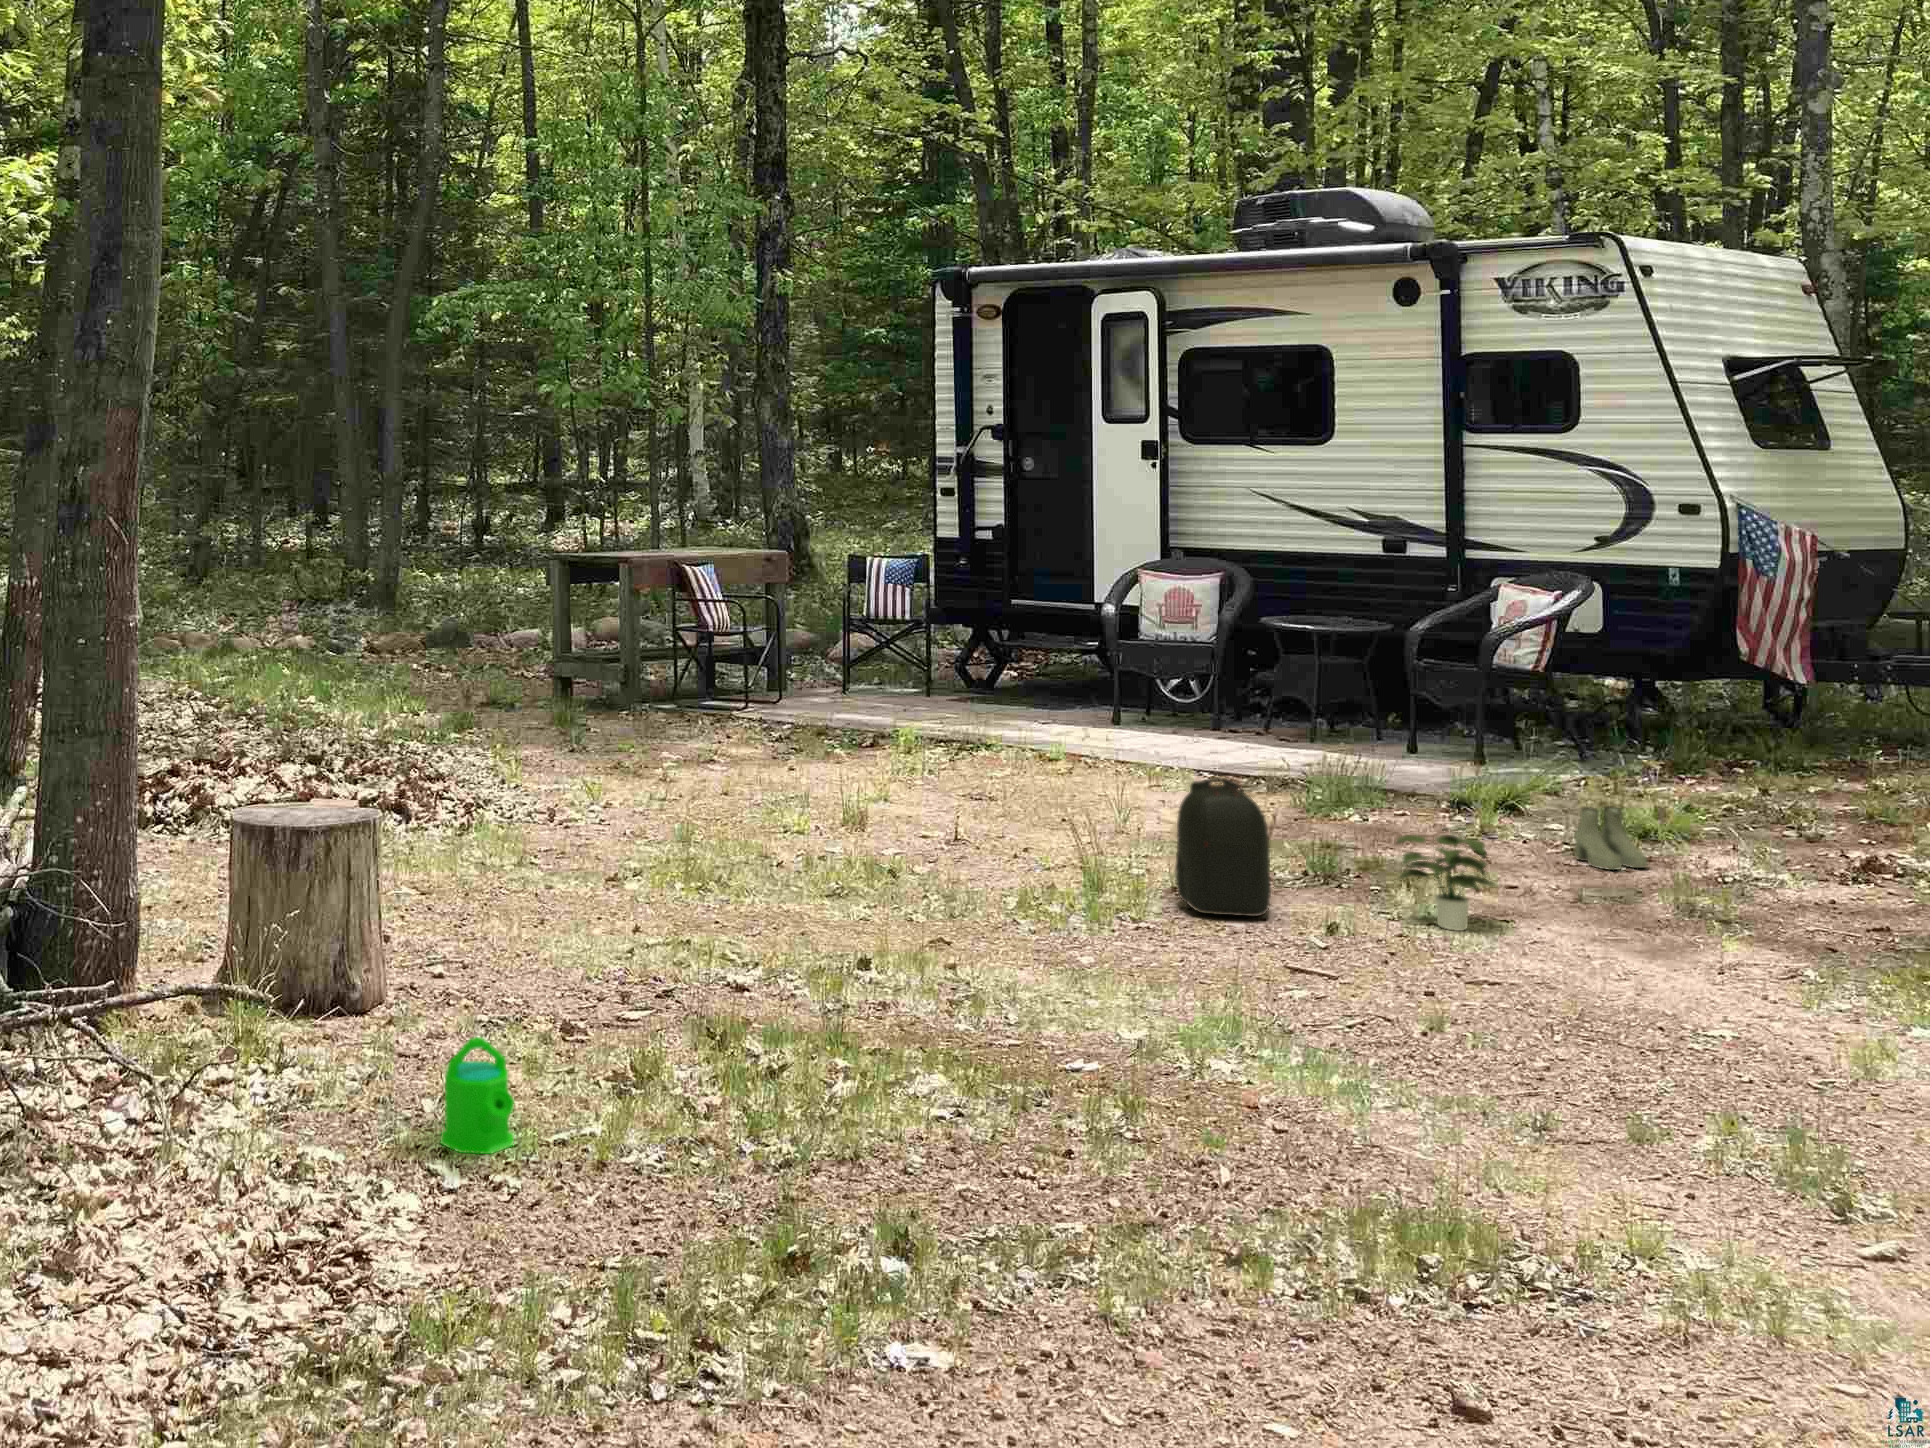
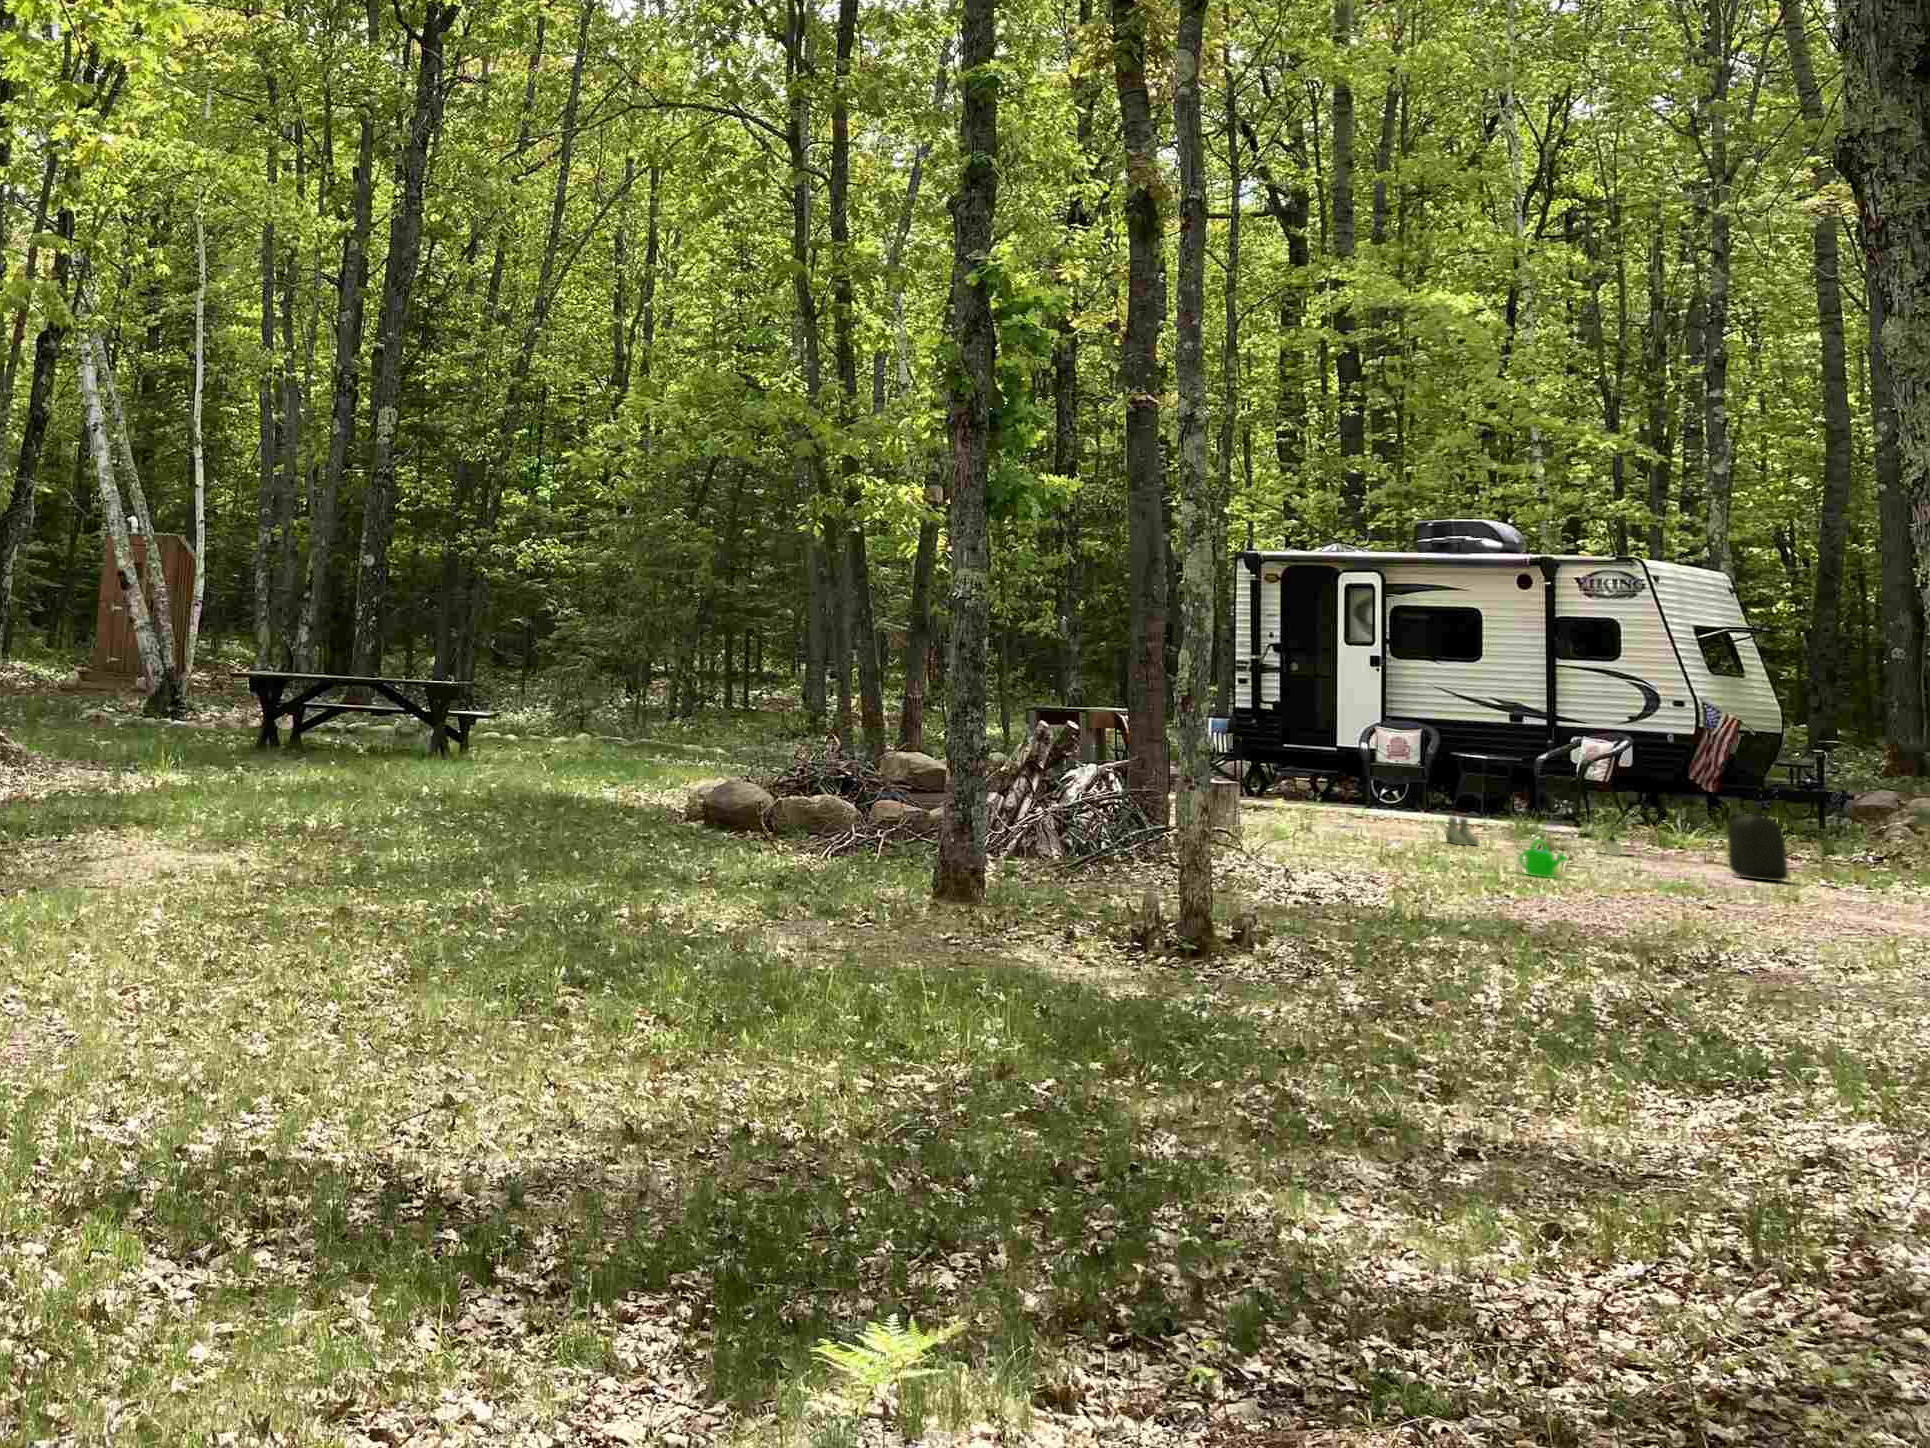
backpack: present [1175,777,1271,916] -> present [1728,812,1788,881]
boots: present [1574,806,1648,870] -> present [1446,817,1480,845]
watering can: present [440,1037,515,1154] -> present [1519,839,1567,878]

